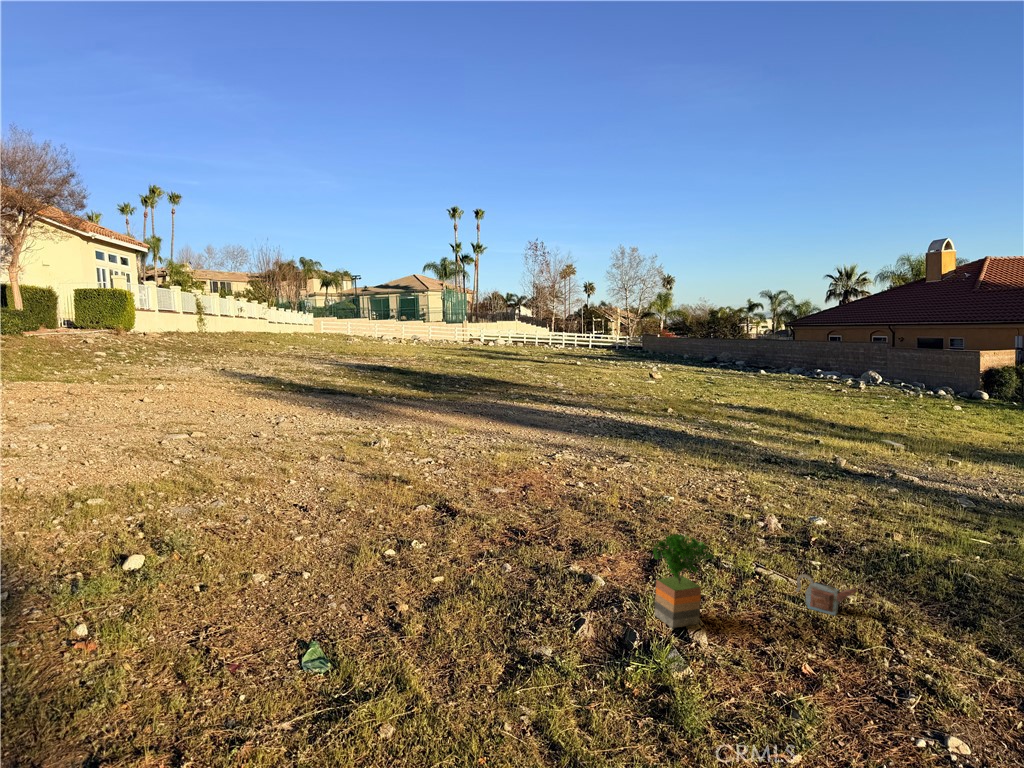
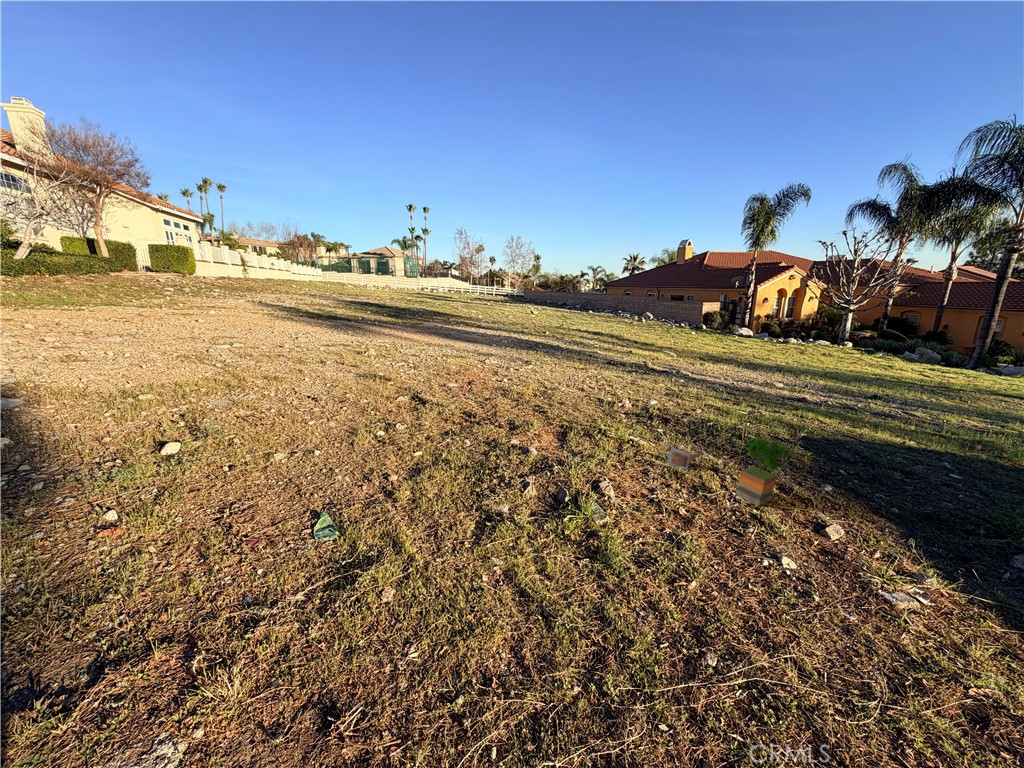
potted tree: present [654,534,714,628] -> present [736,437,792,506]

